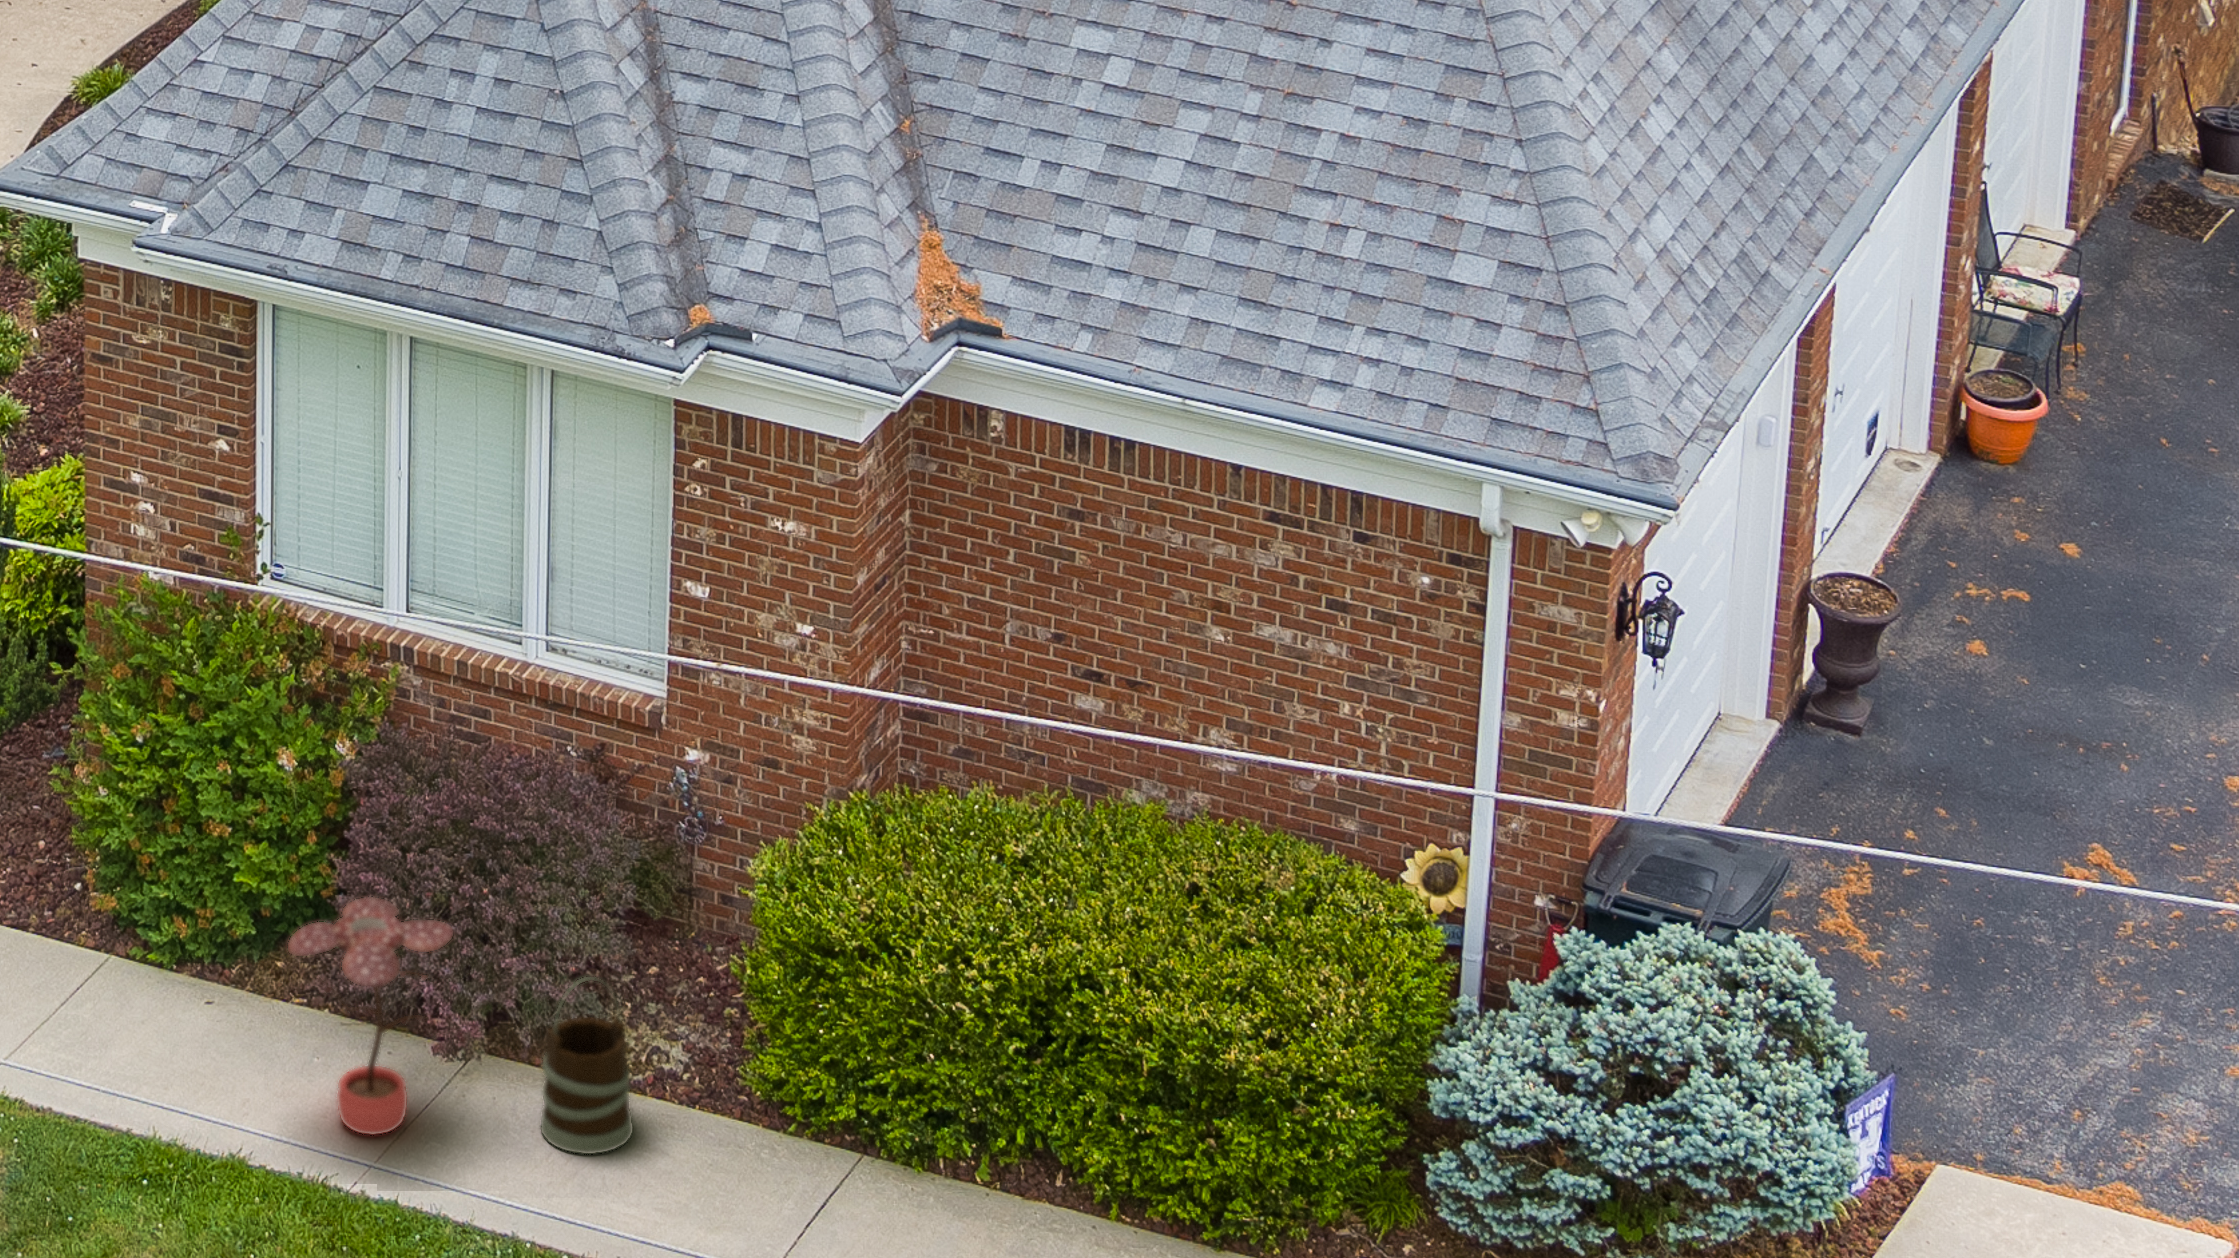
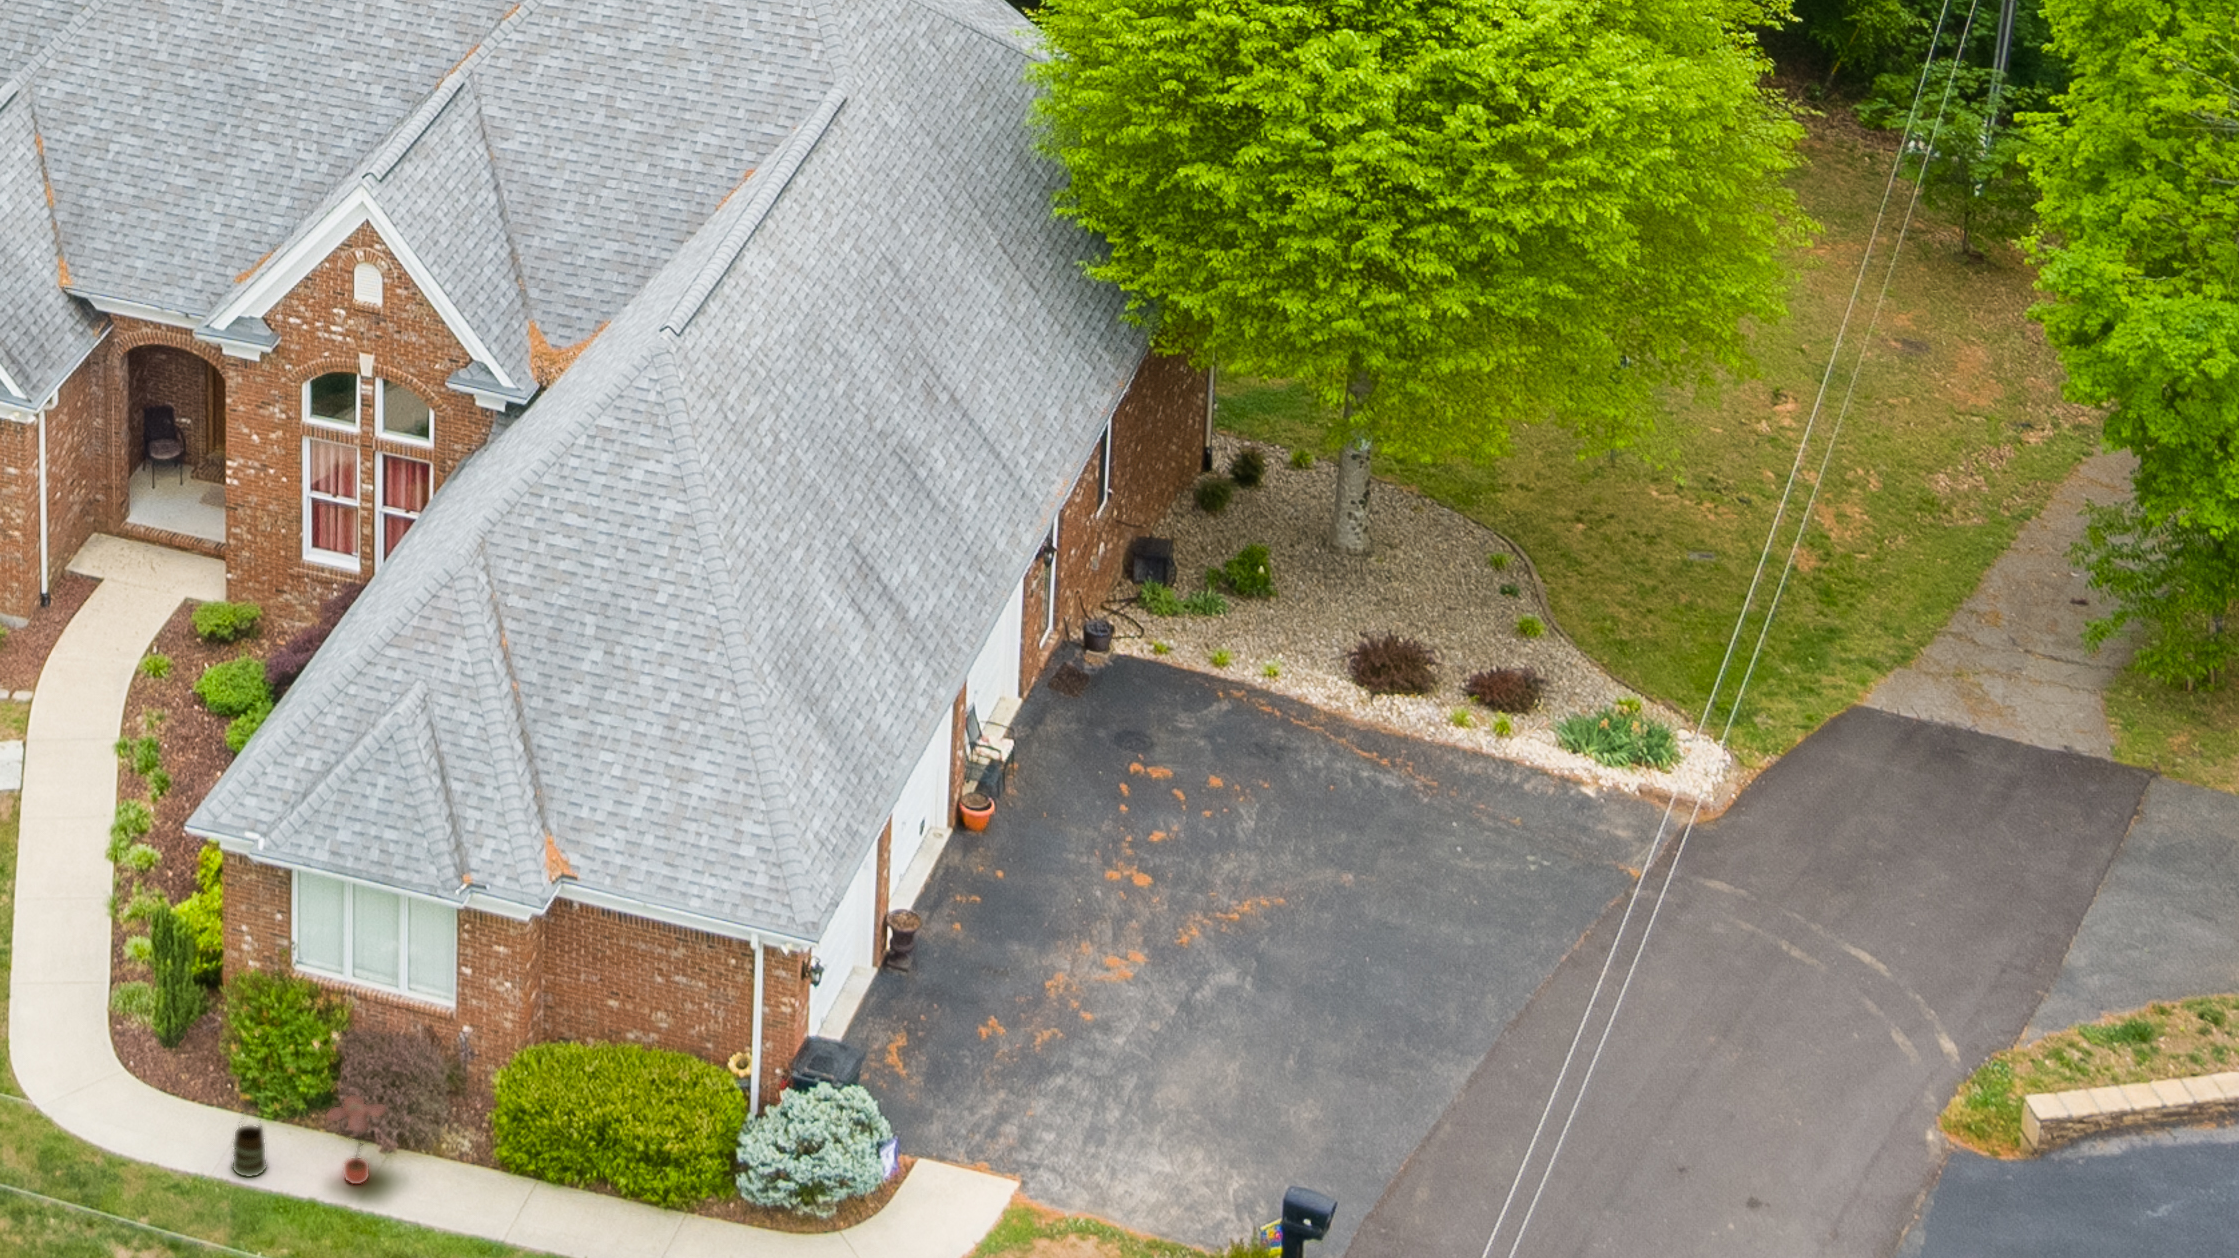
wooden bucket: present [541,977,633,1154] -> present [233,1114,266,1177]

